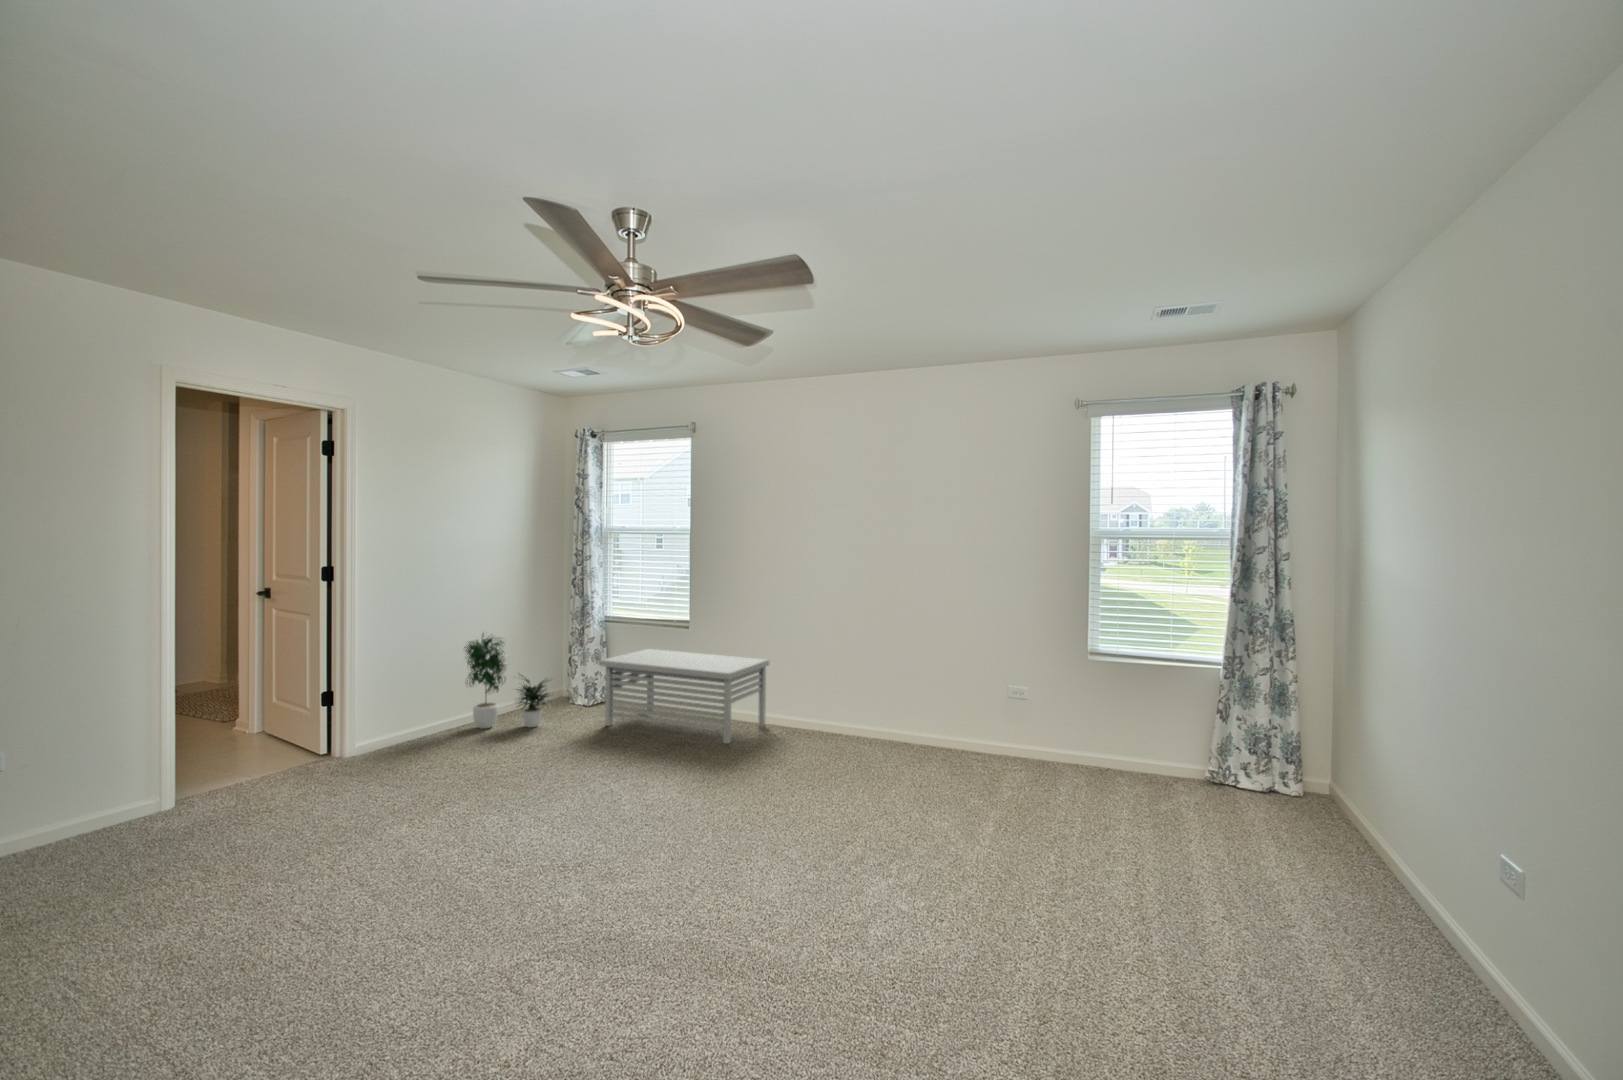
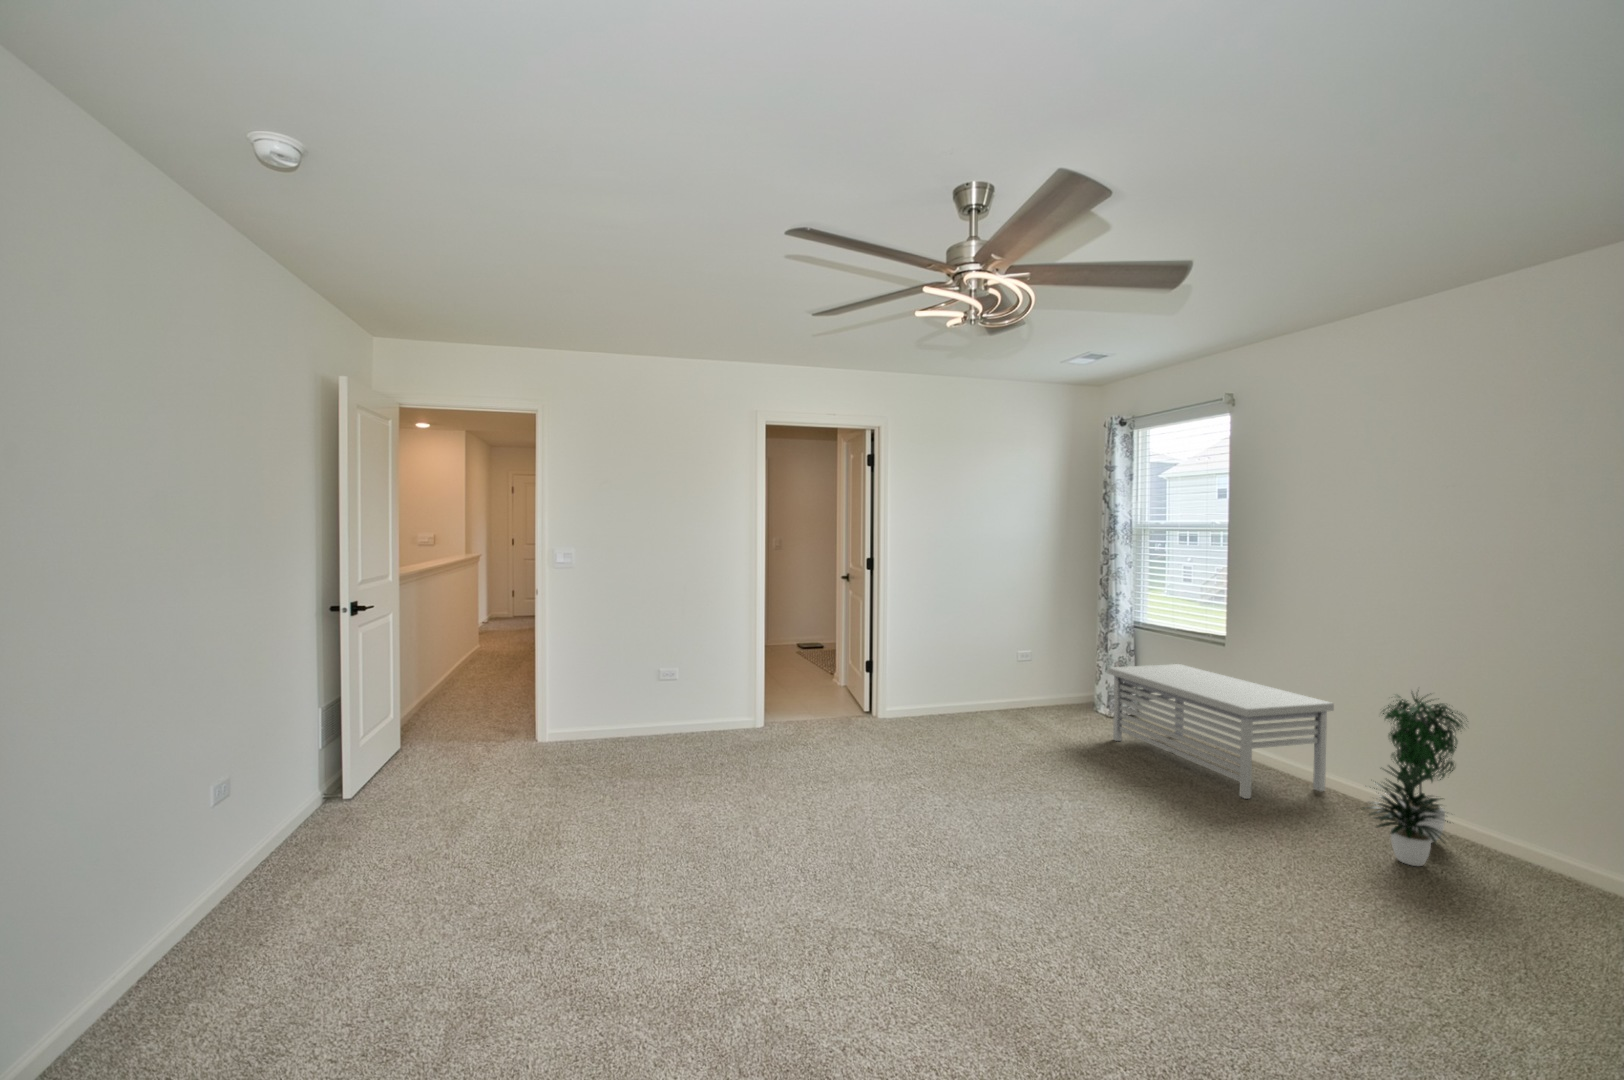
potted plant: present [465,635,549,729] -> present [1364,694,1463,866]

